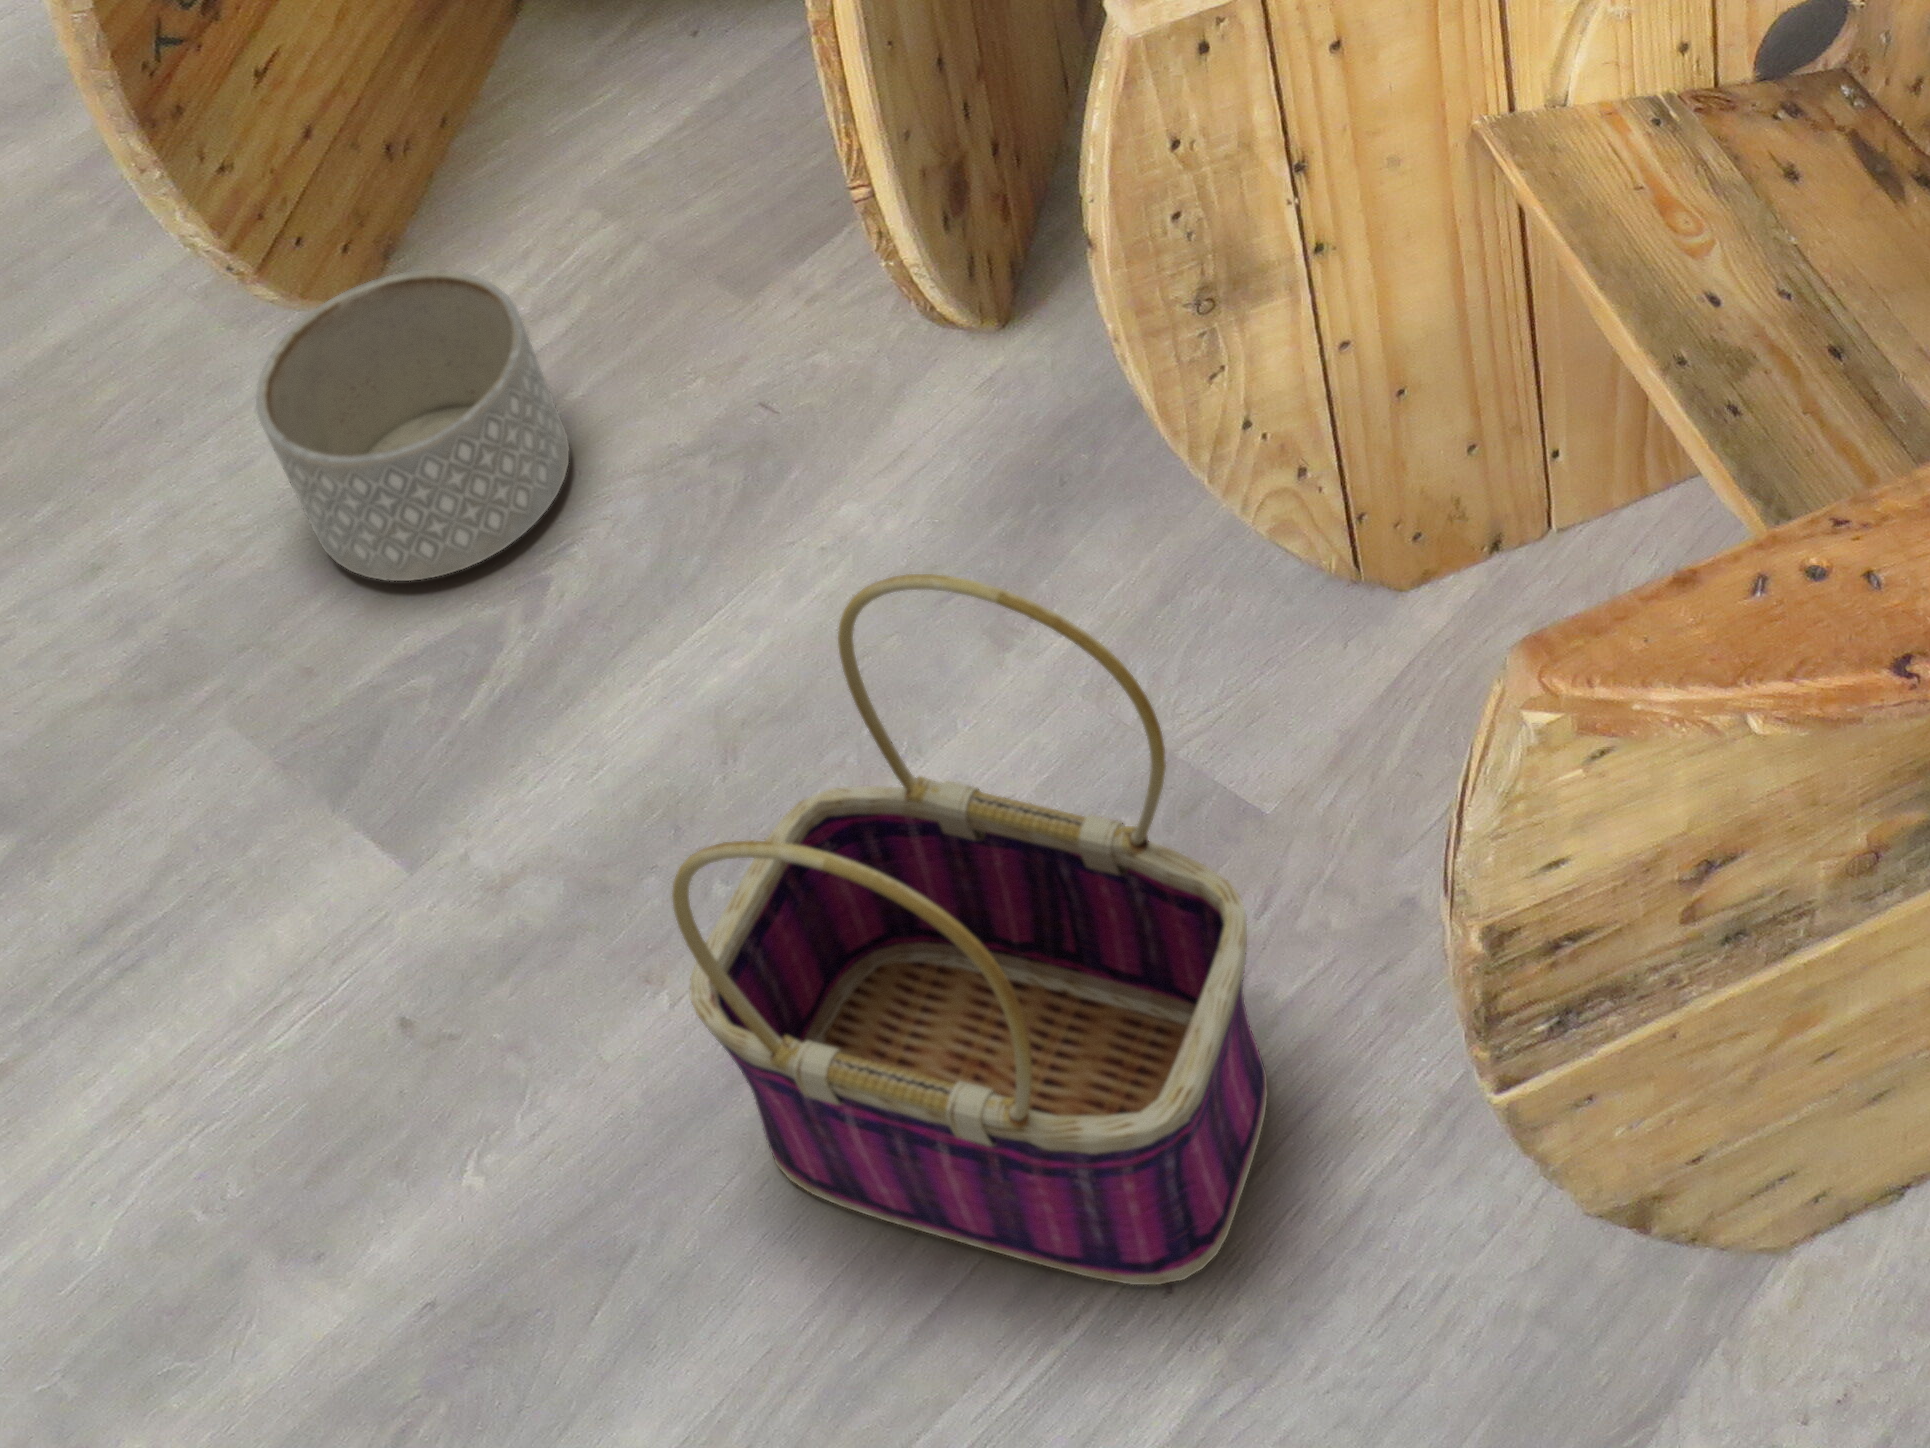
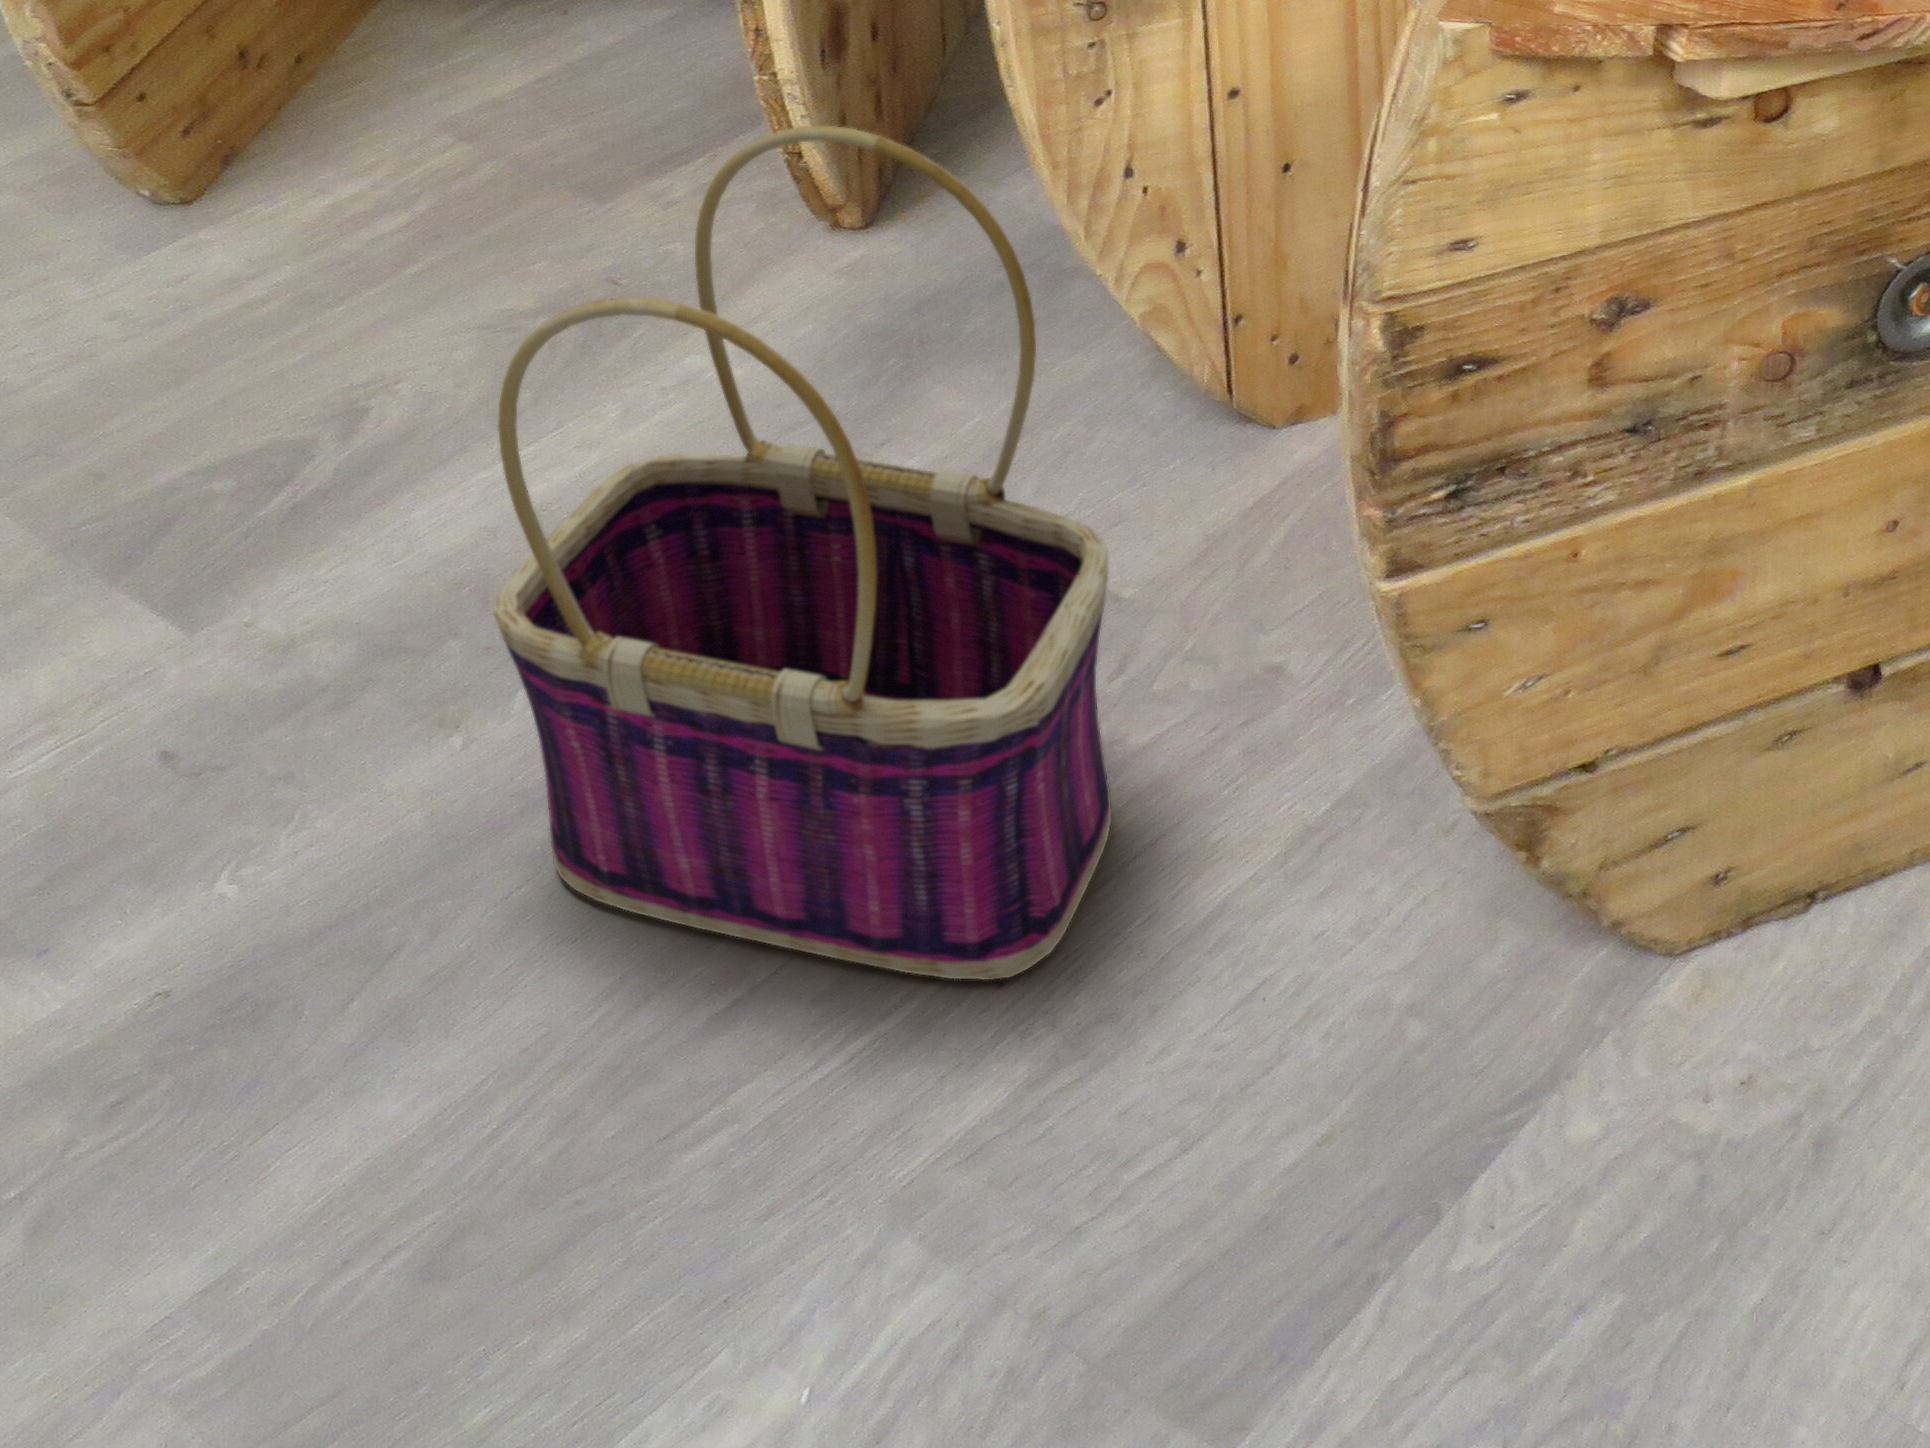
planter: present [256,270,569,581] -> none [74,101,396,400]

